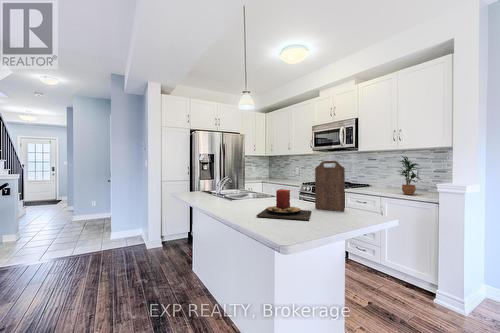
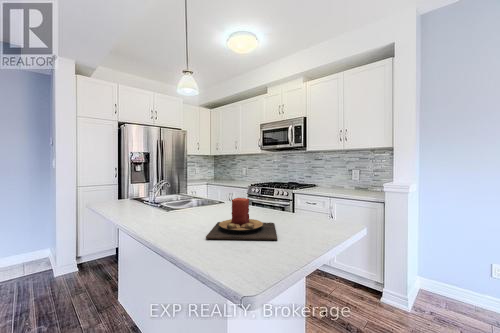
potted plant: present [400,156,421,195] -> none [346,156,370,195]
cutting board: present [315,161,345,211] -> none [277,161,311,221]

